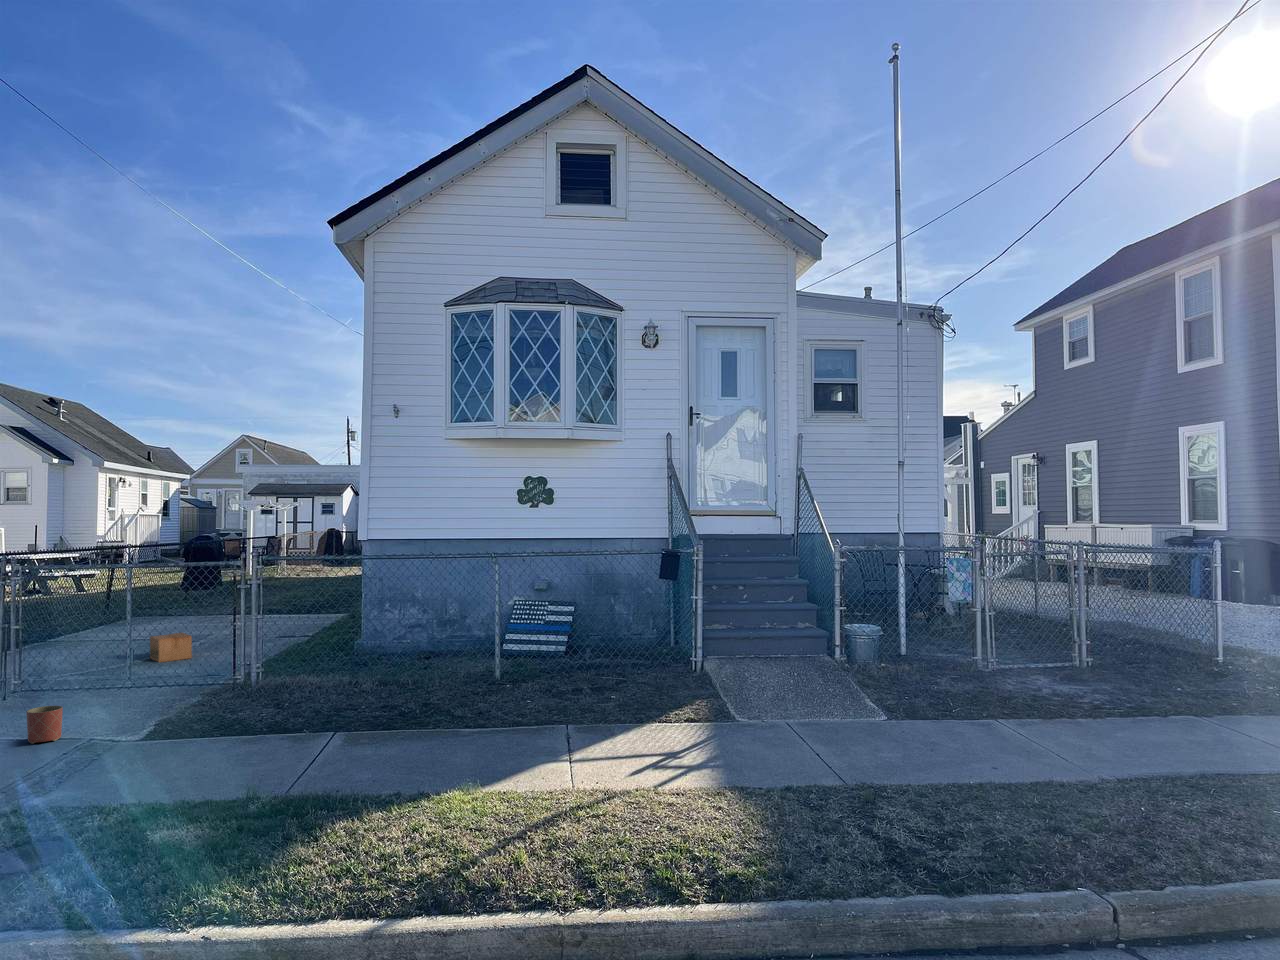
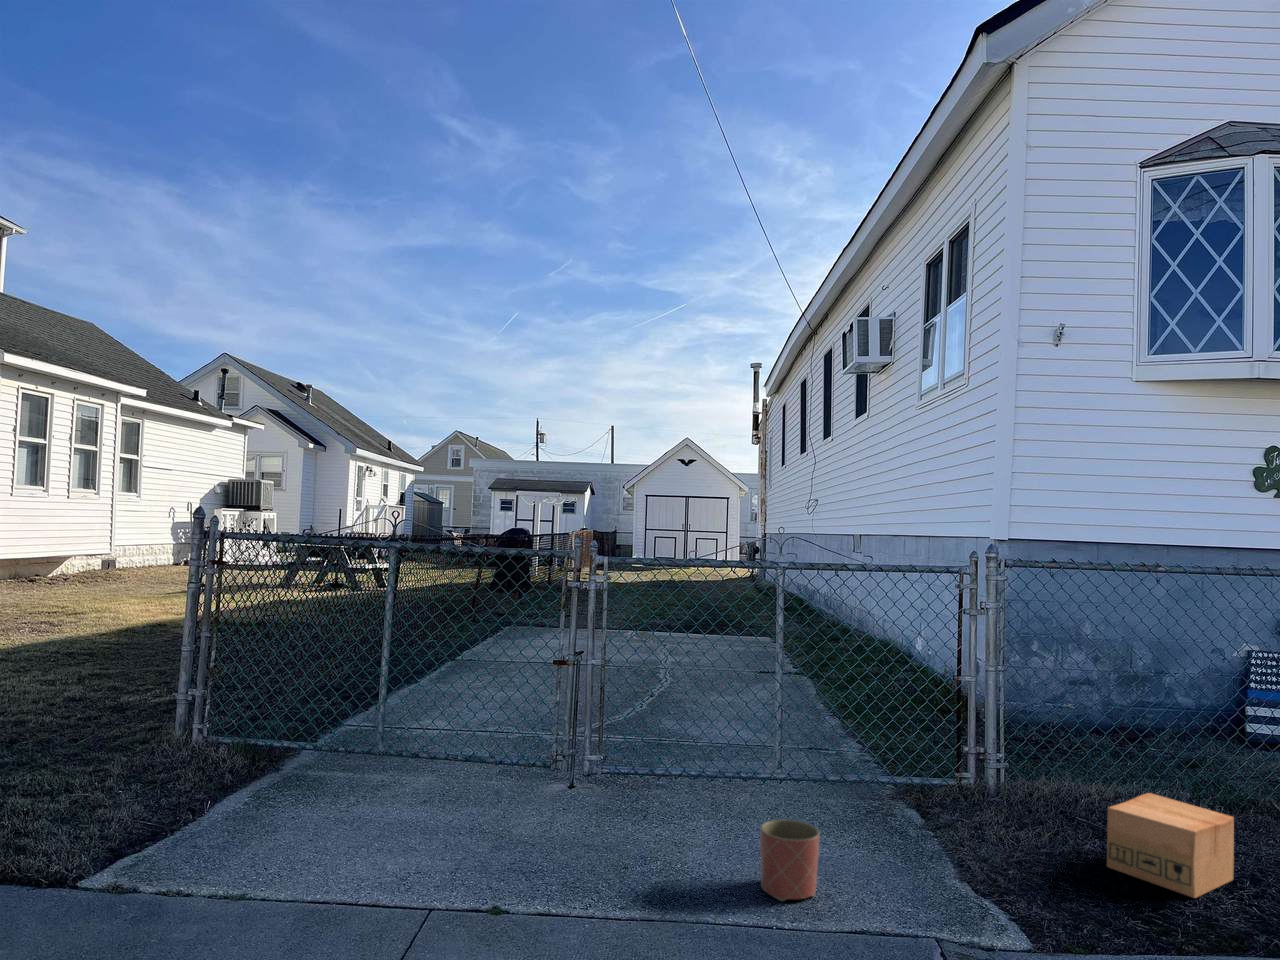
cardboard box: present [150,633,192,662] -> present [1107,793,1234,898]

